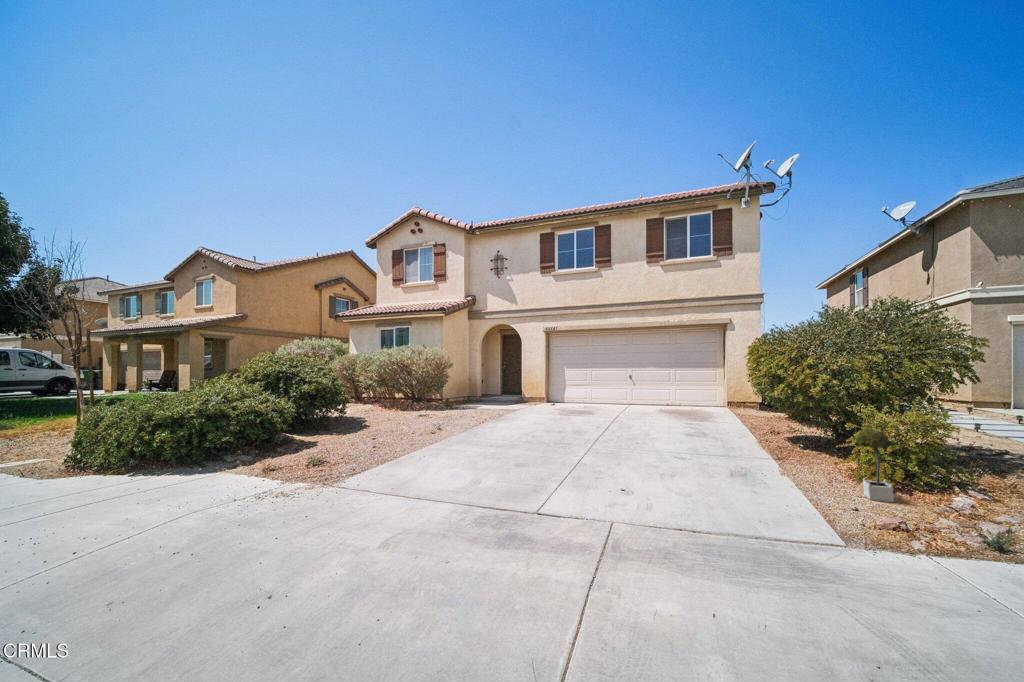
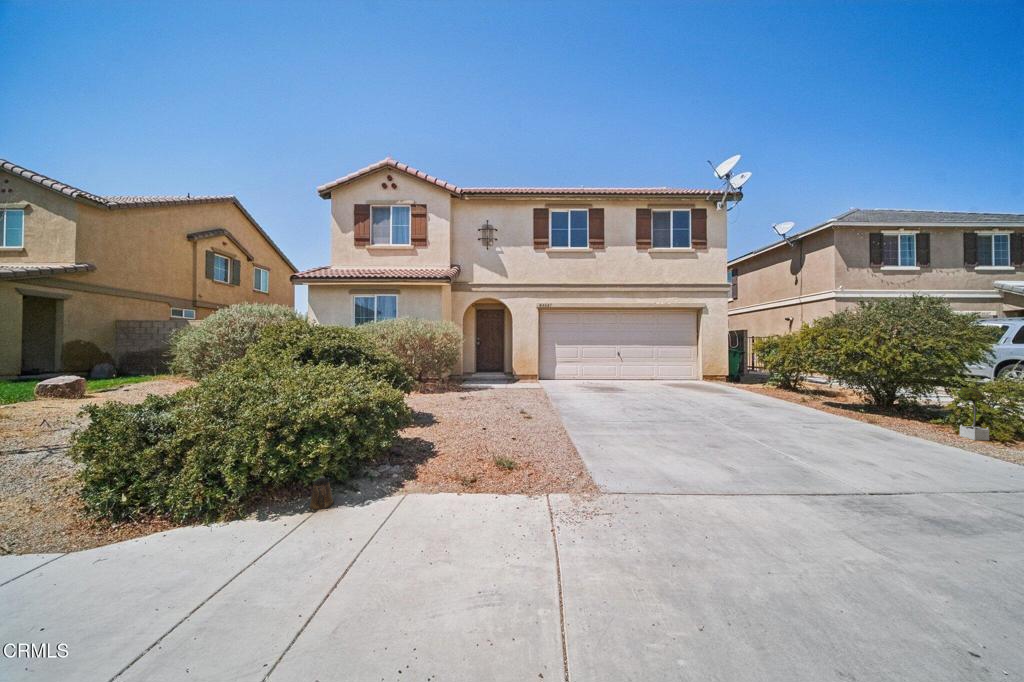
watering can: none [161,461,189,480] -> present [309,476,334,509]

